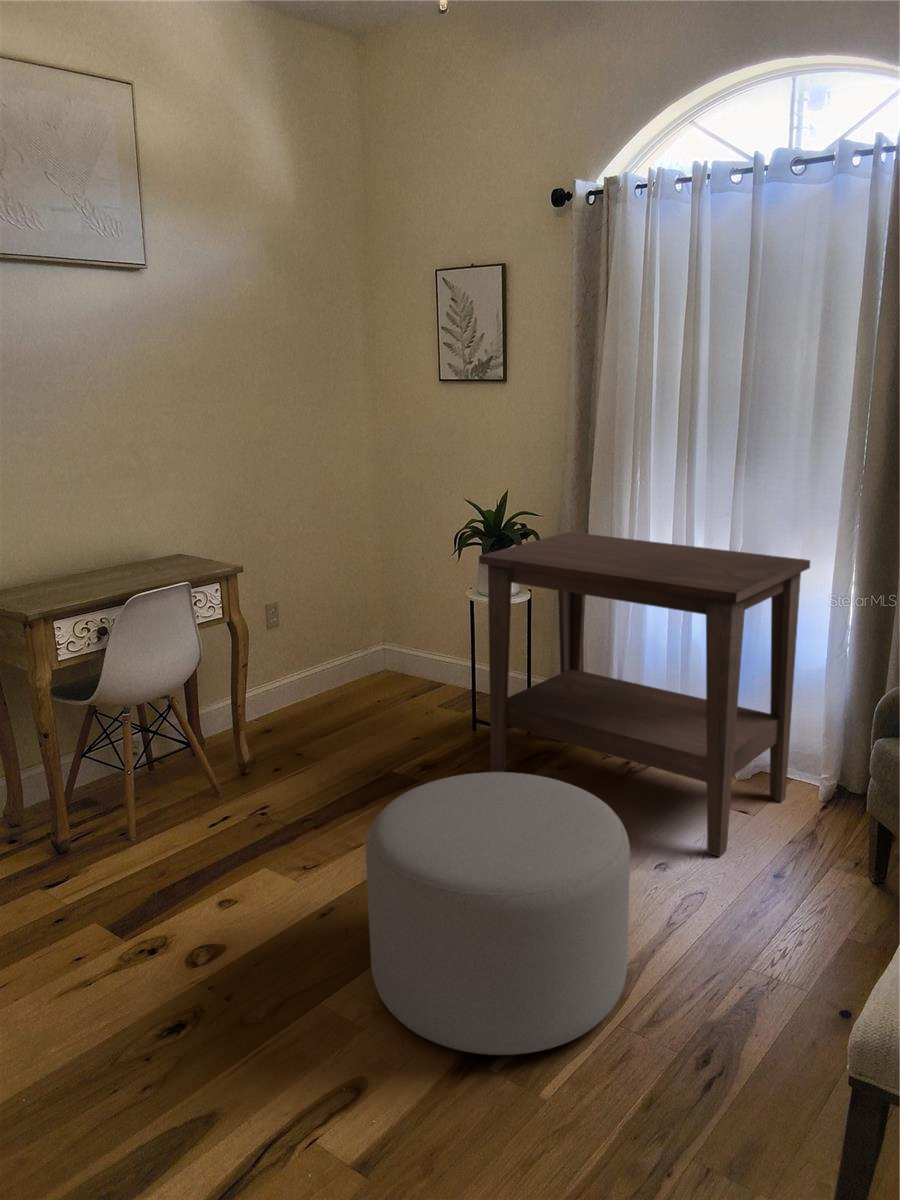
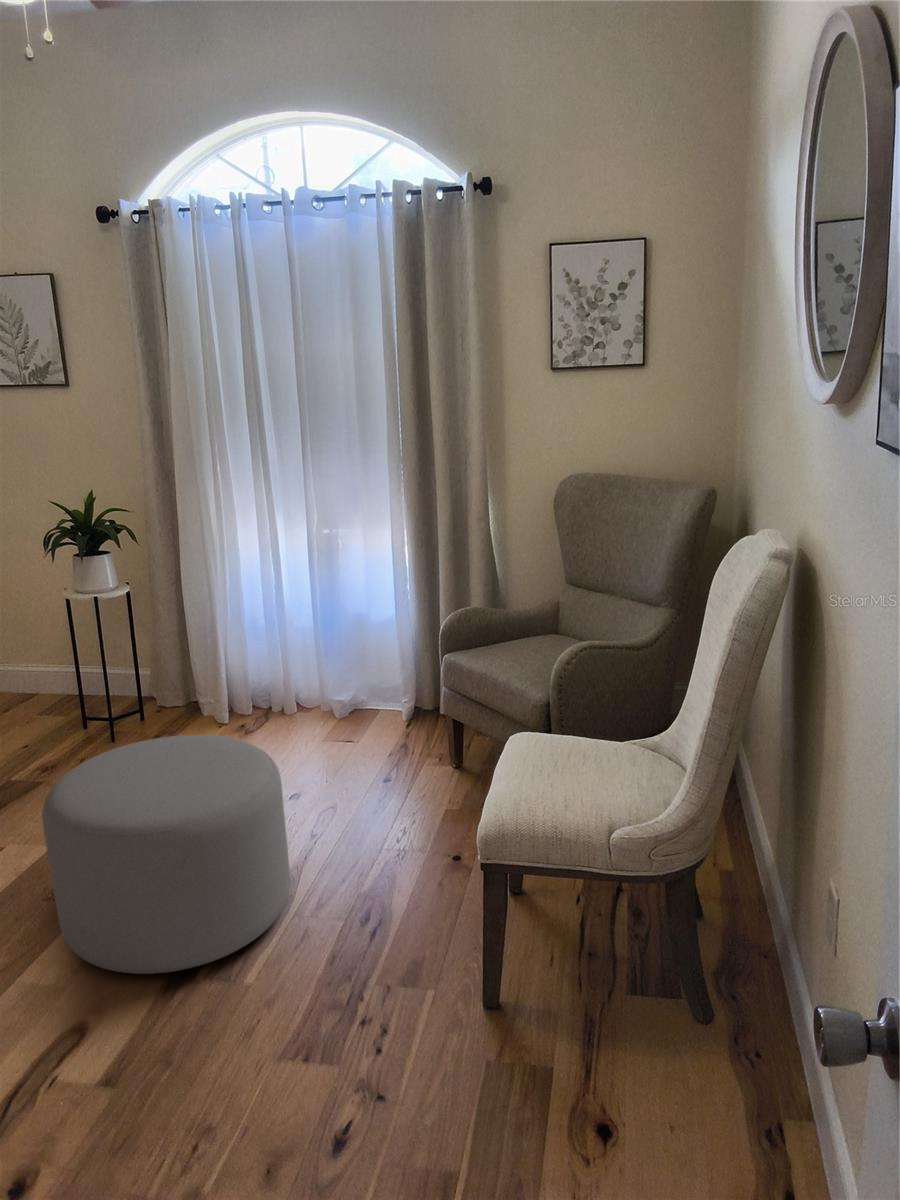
side table: present [479,532,810,857] -> none [81,525,379,780]

